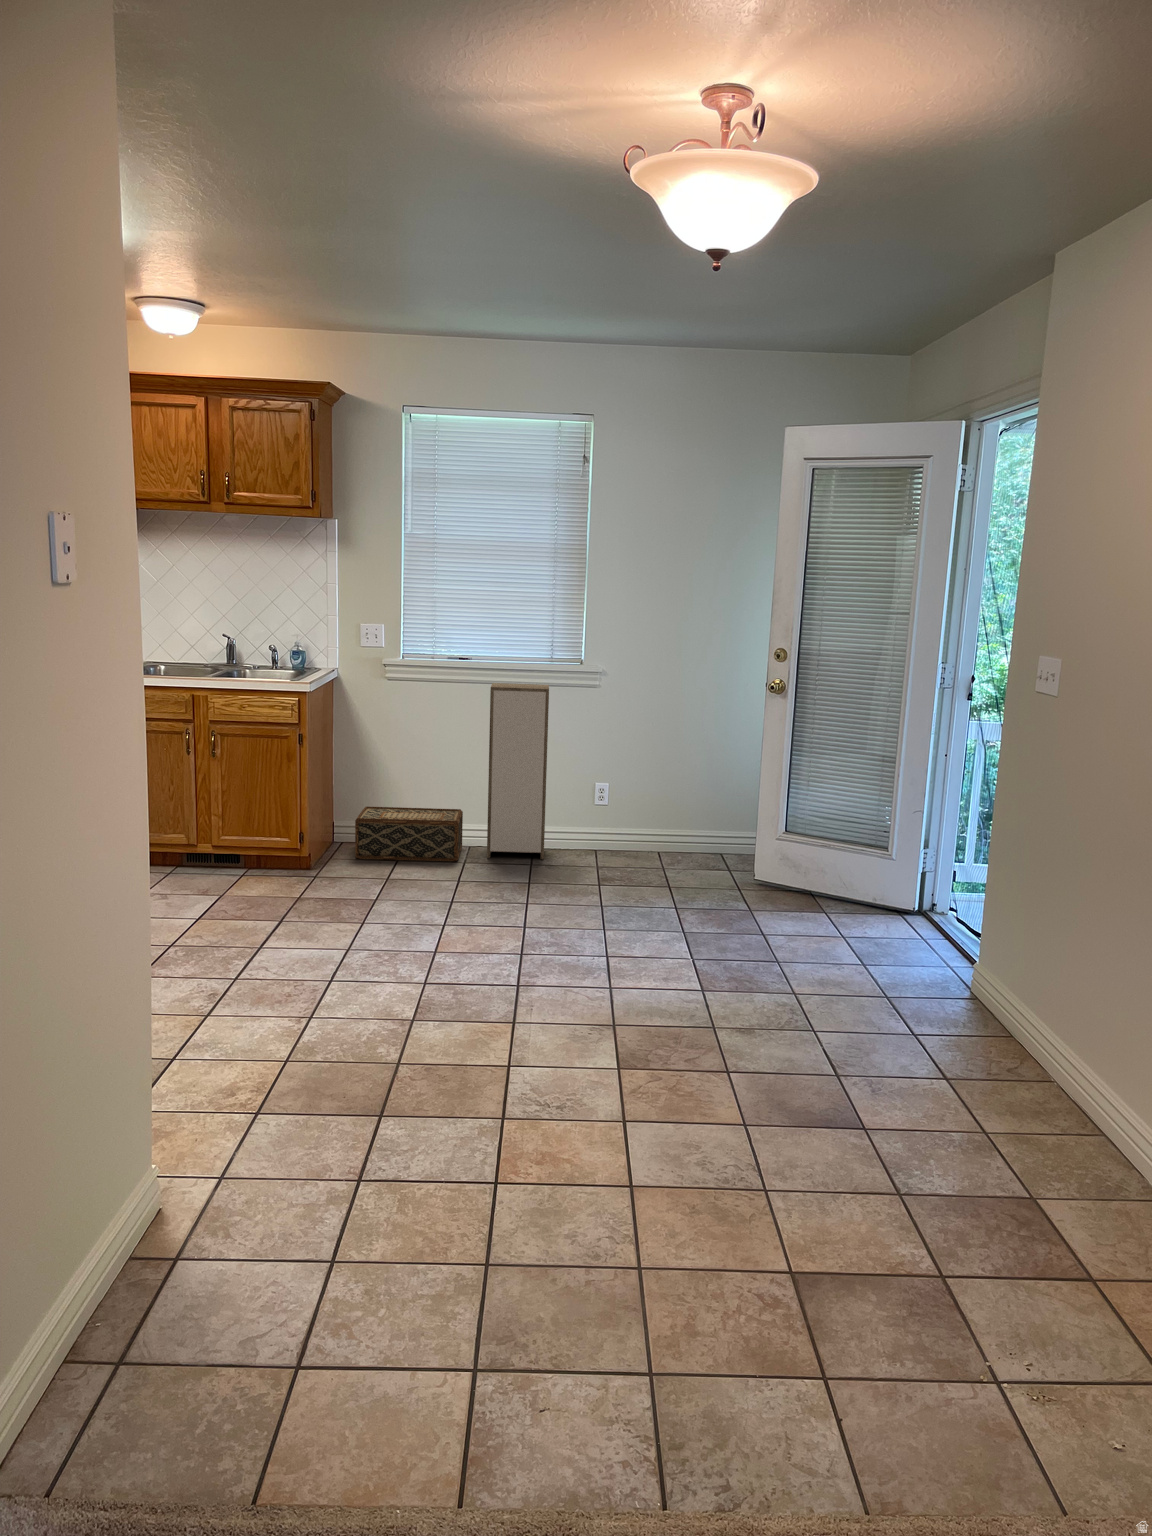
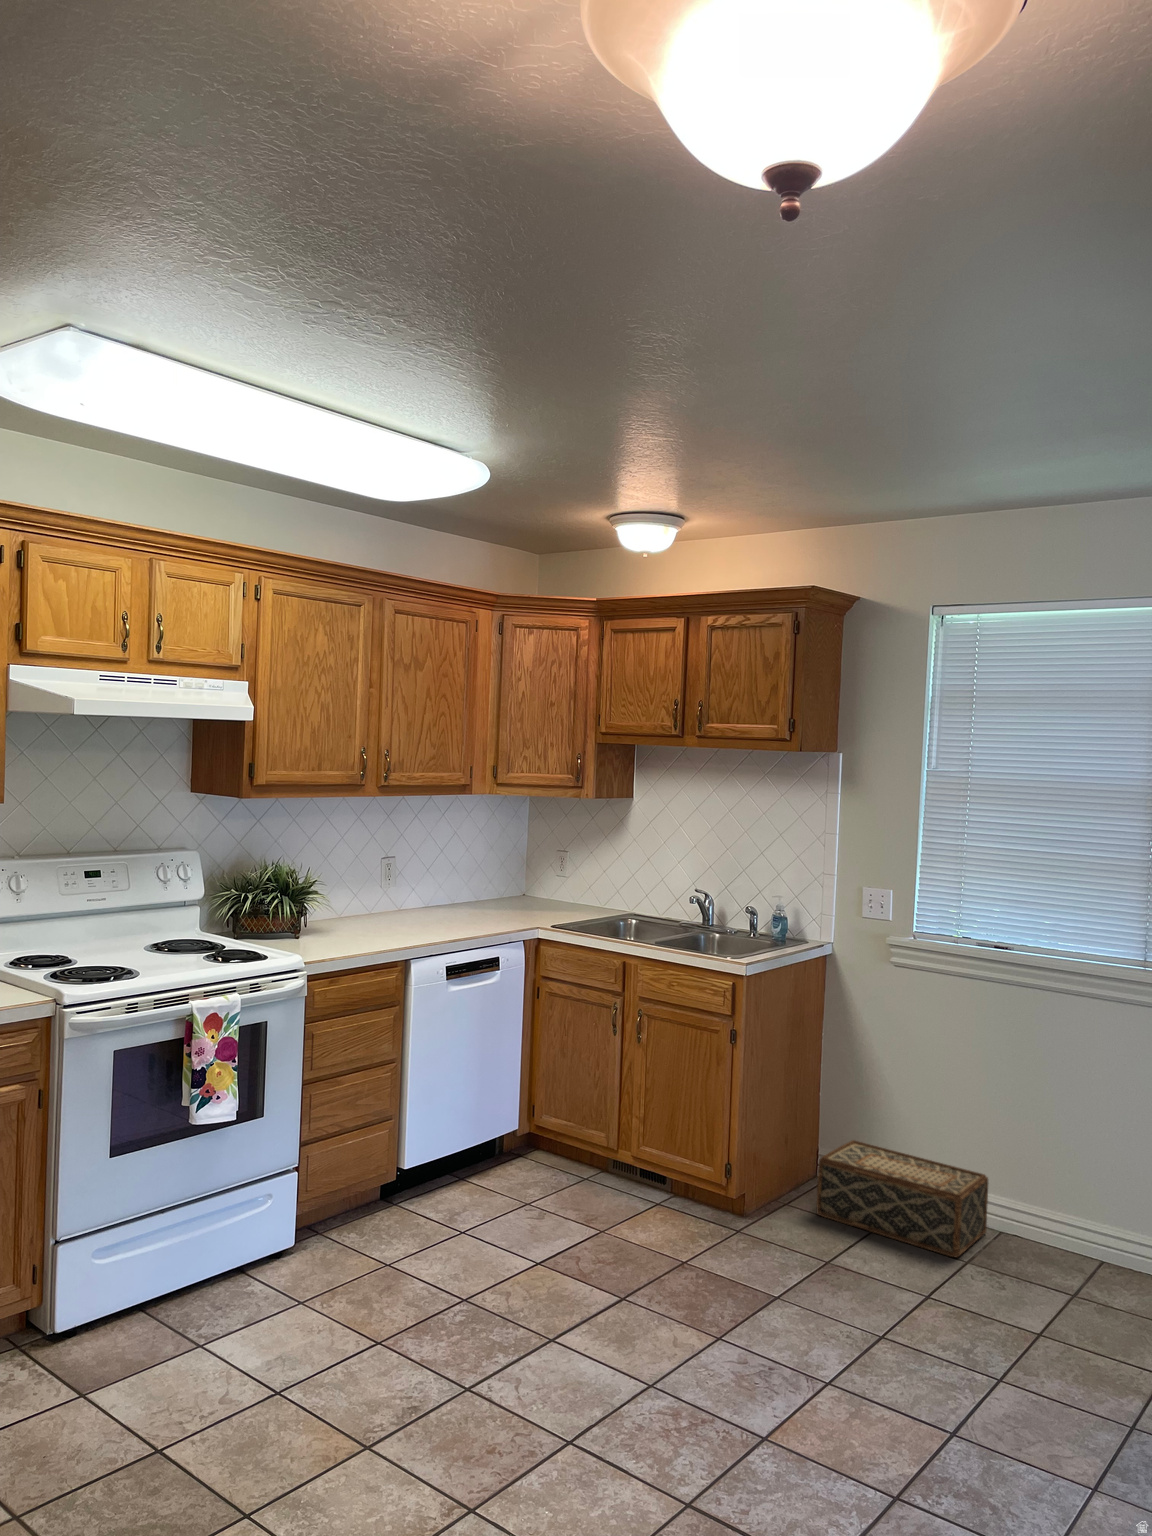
storage cabinet: present [487,683,549,859] -> none [1010,991,1133,1293]

